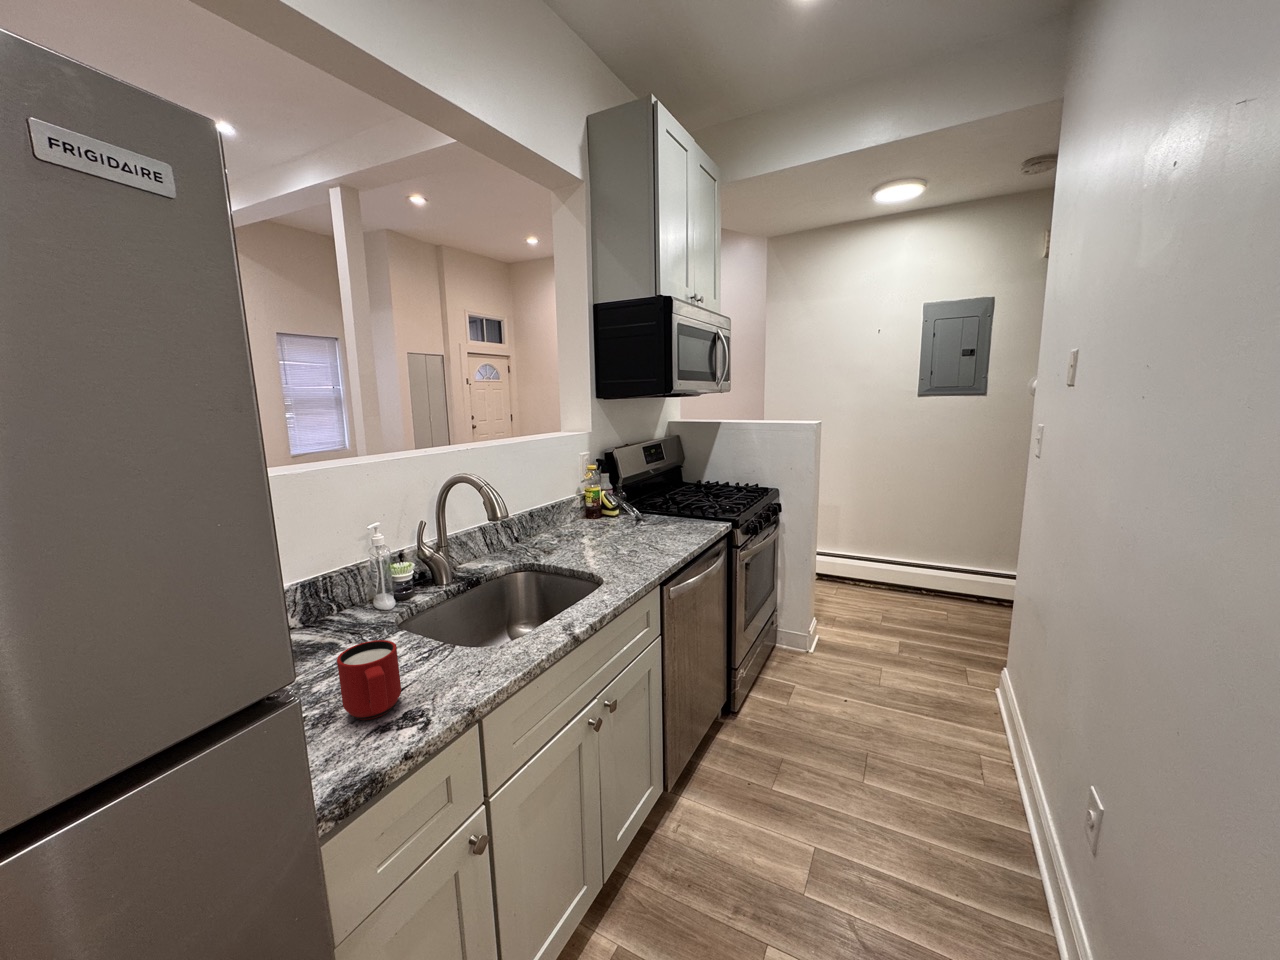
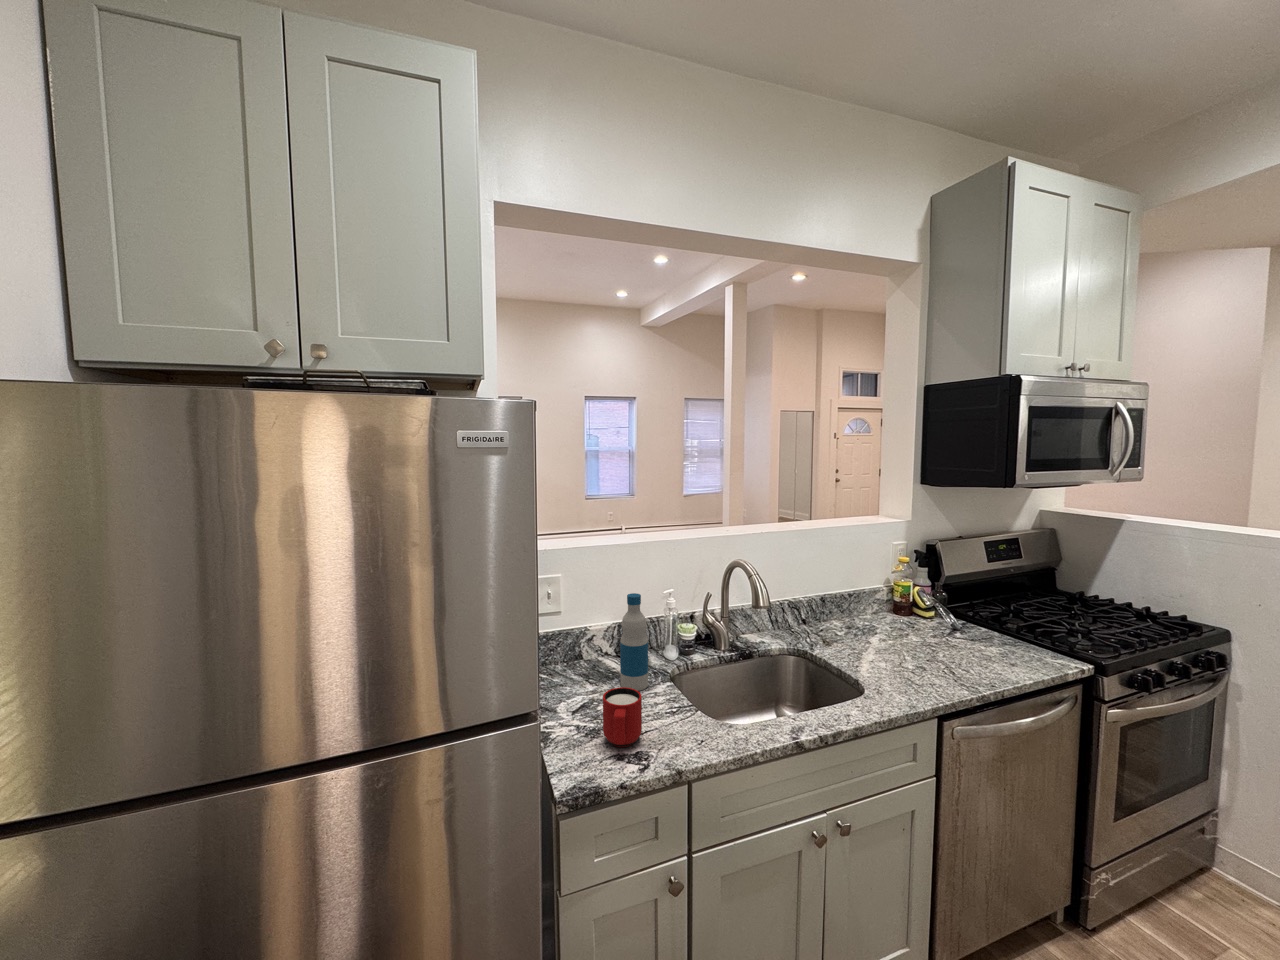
bottle: none [324,529,374,656] -> present [620,593,648,691]

